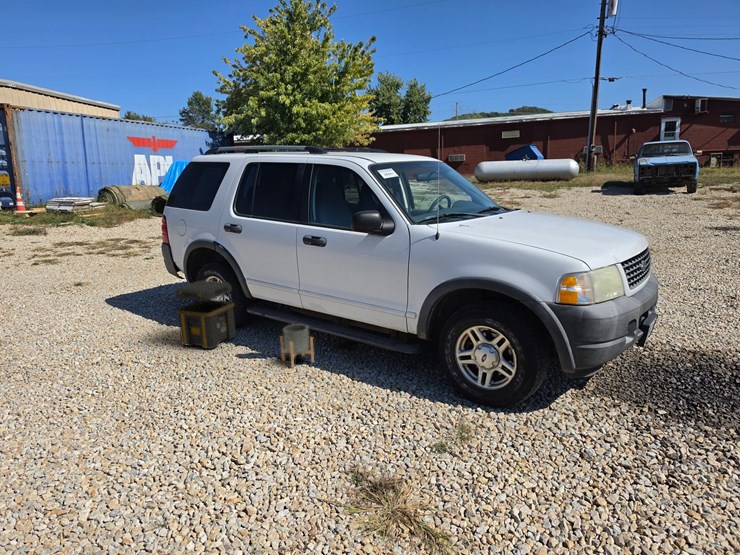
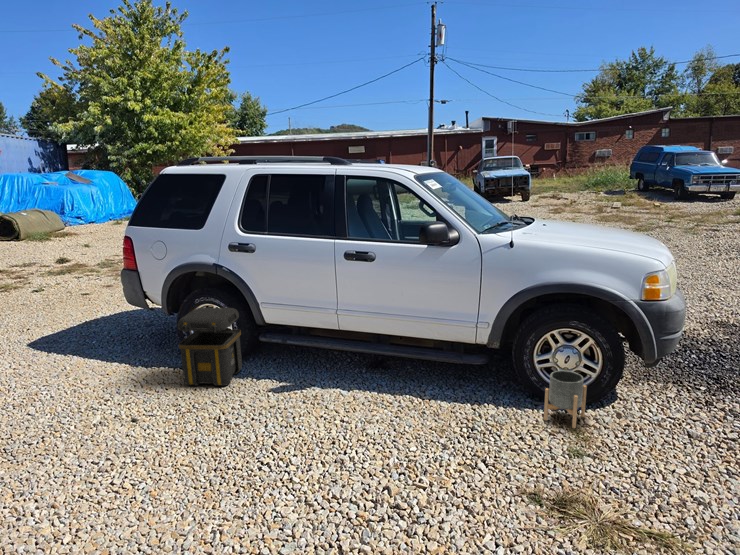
planter: present [281,324,314,368] -> present [544,370,587,428]

